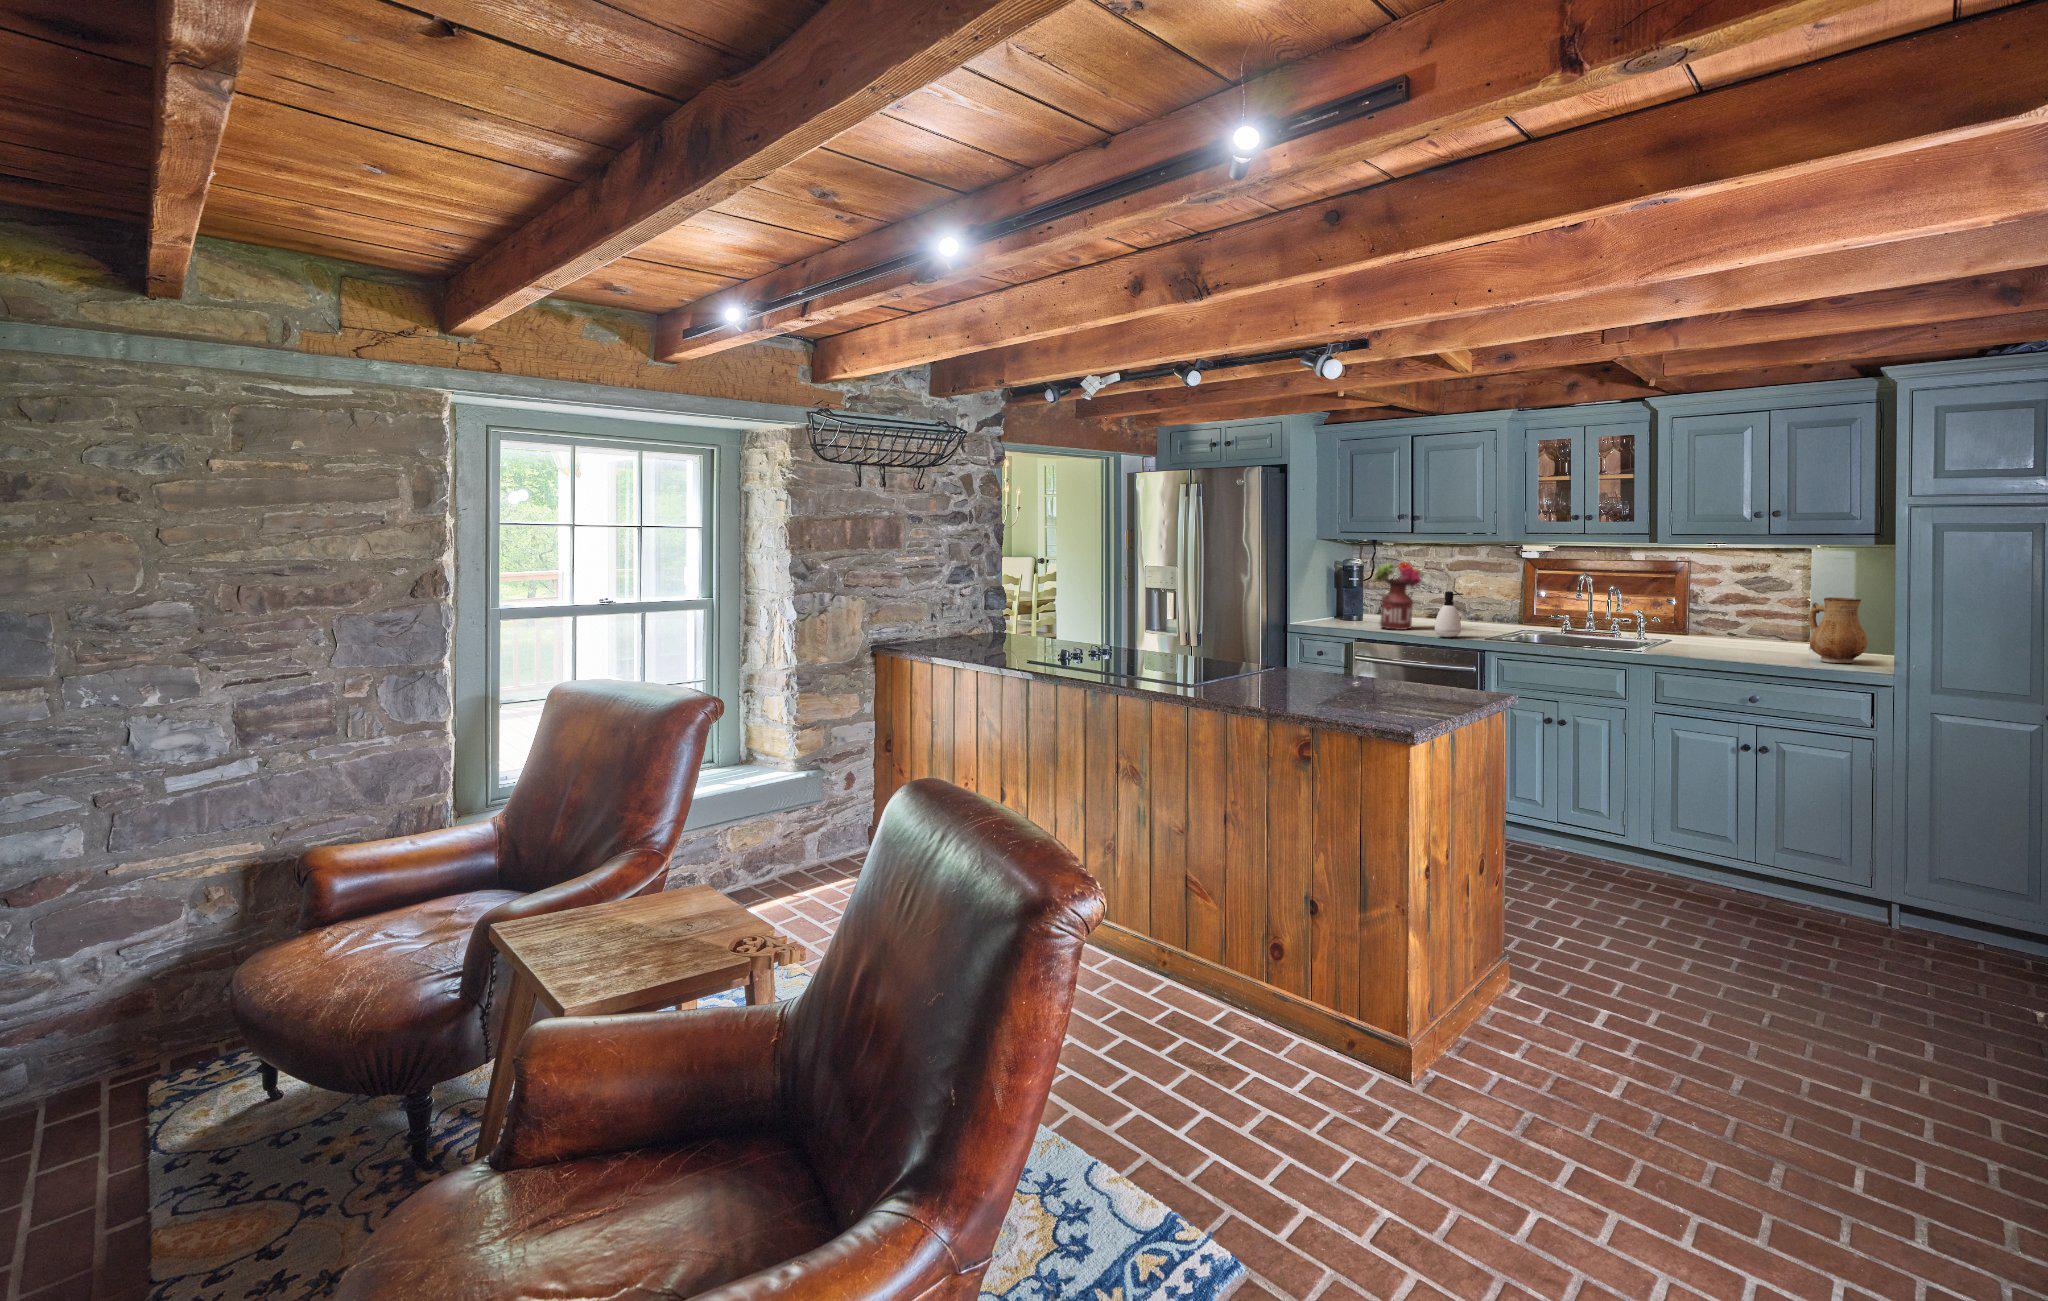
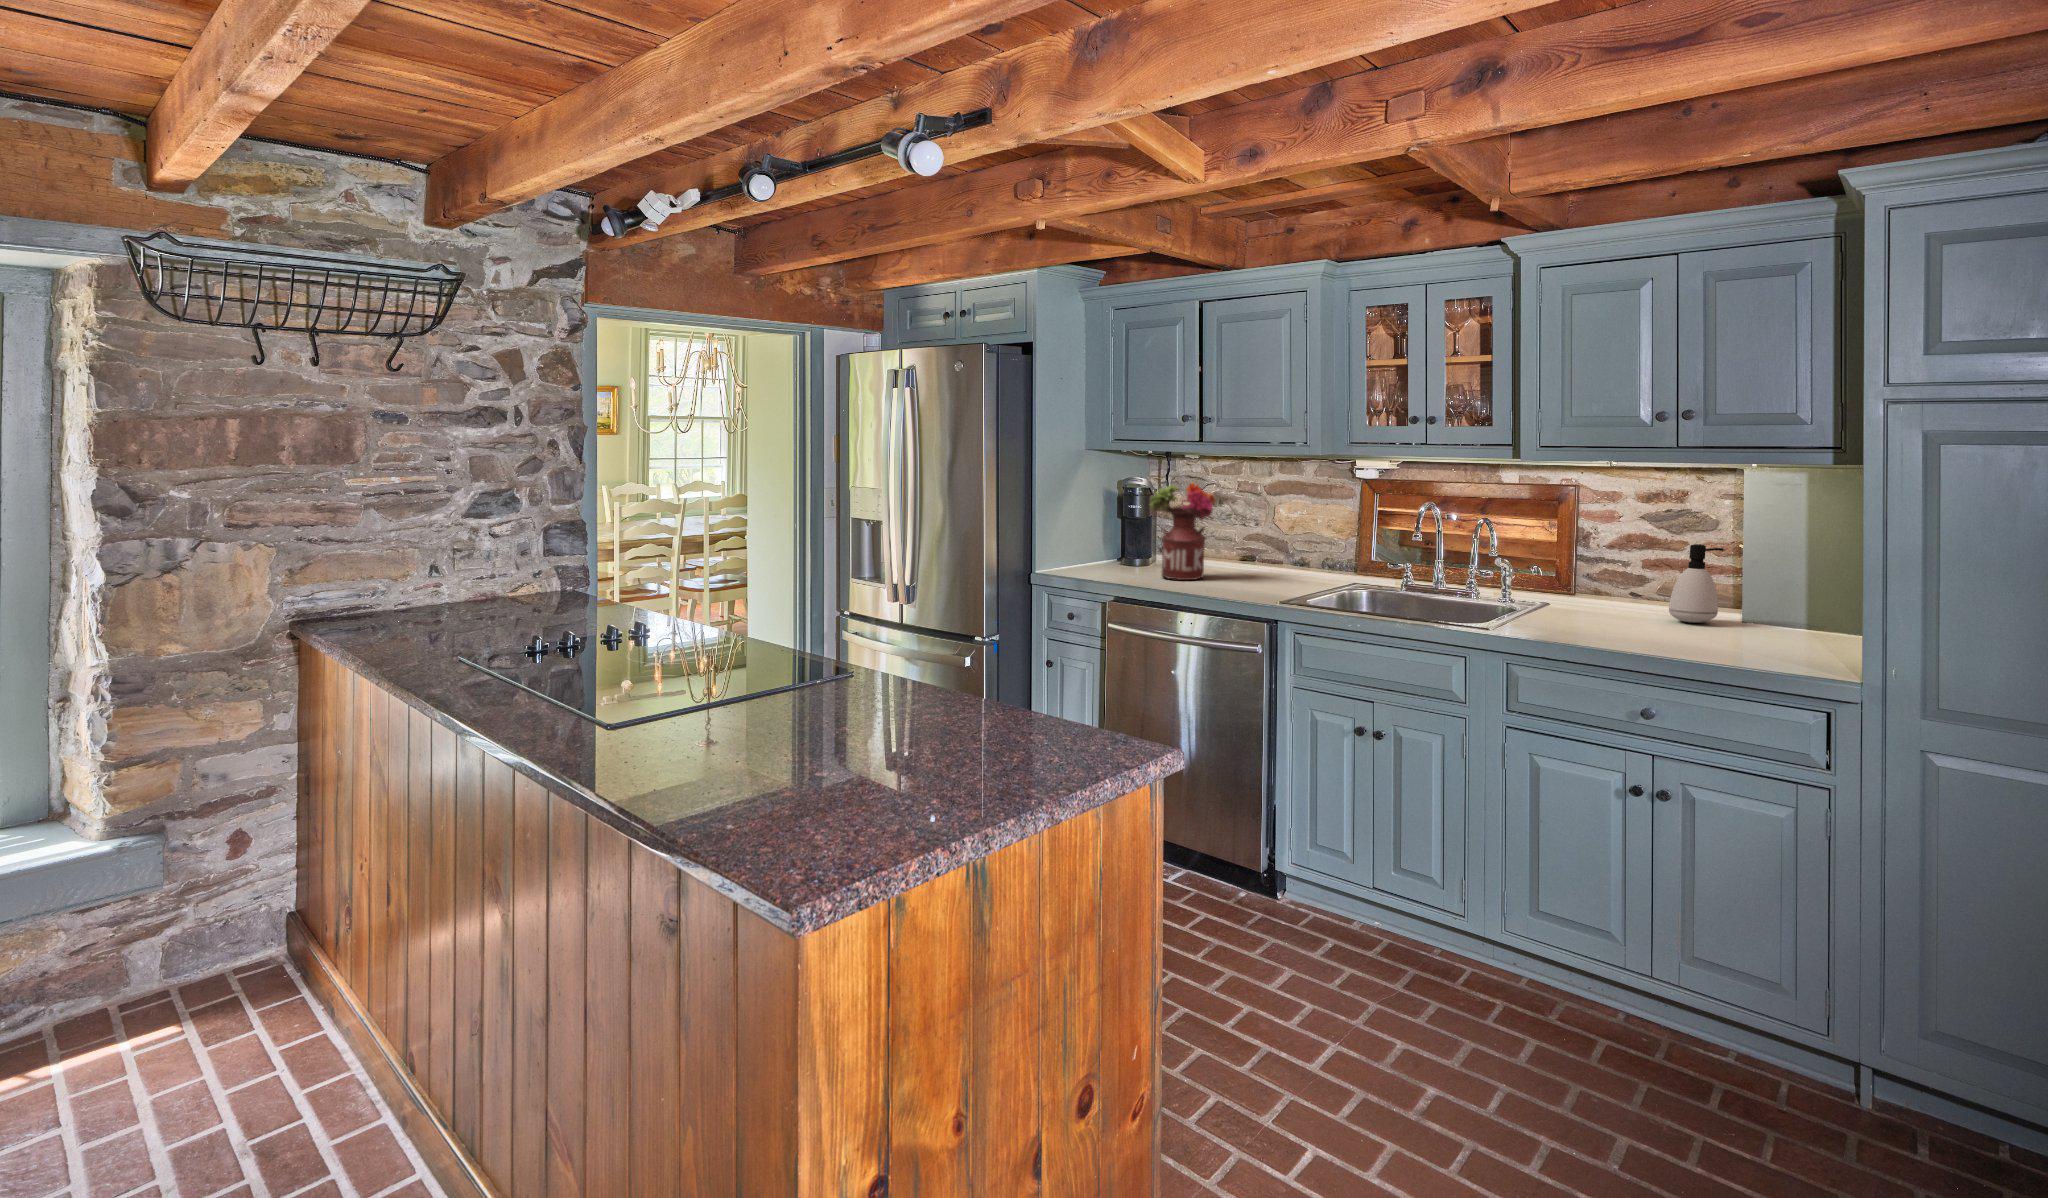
soap dispenser: present [1435,591,1463,637] -> present [1669,544,1724,623]
ceramic pitcher: present [1808,598,1867,663] -> none [1735,548,1822,653]

